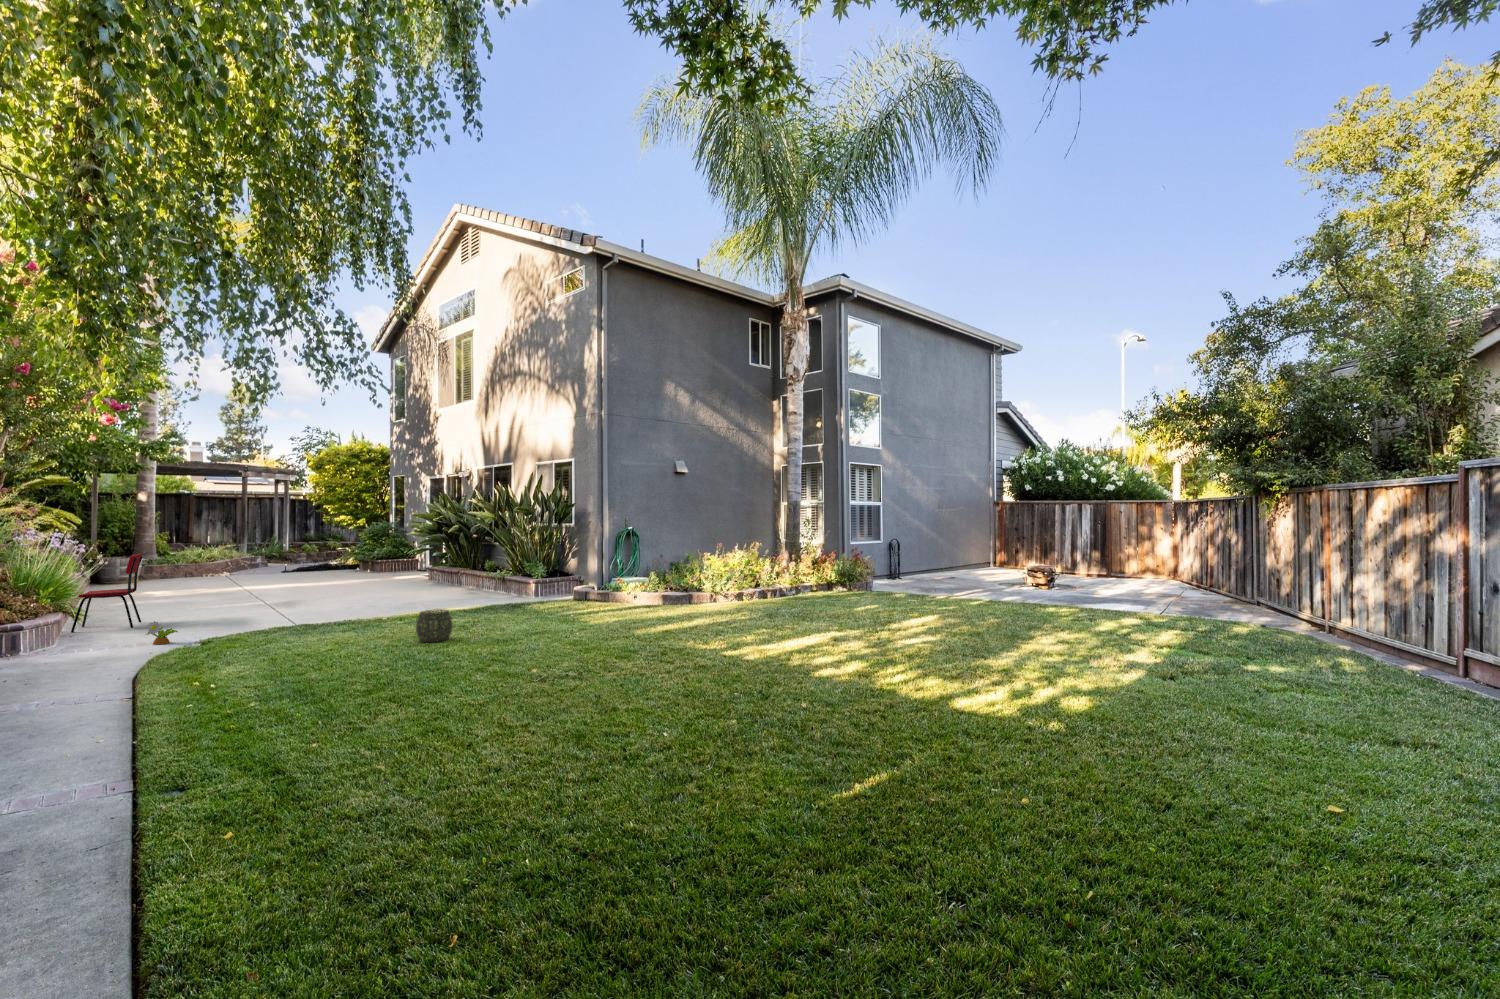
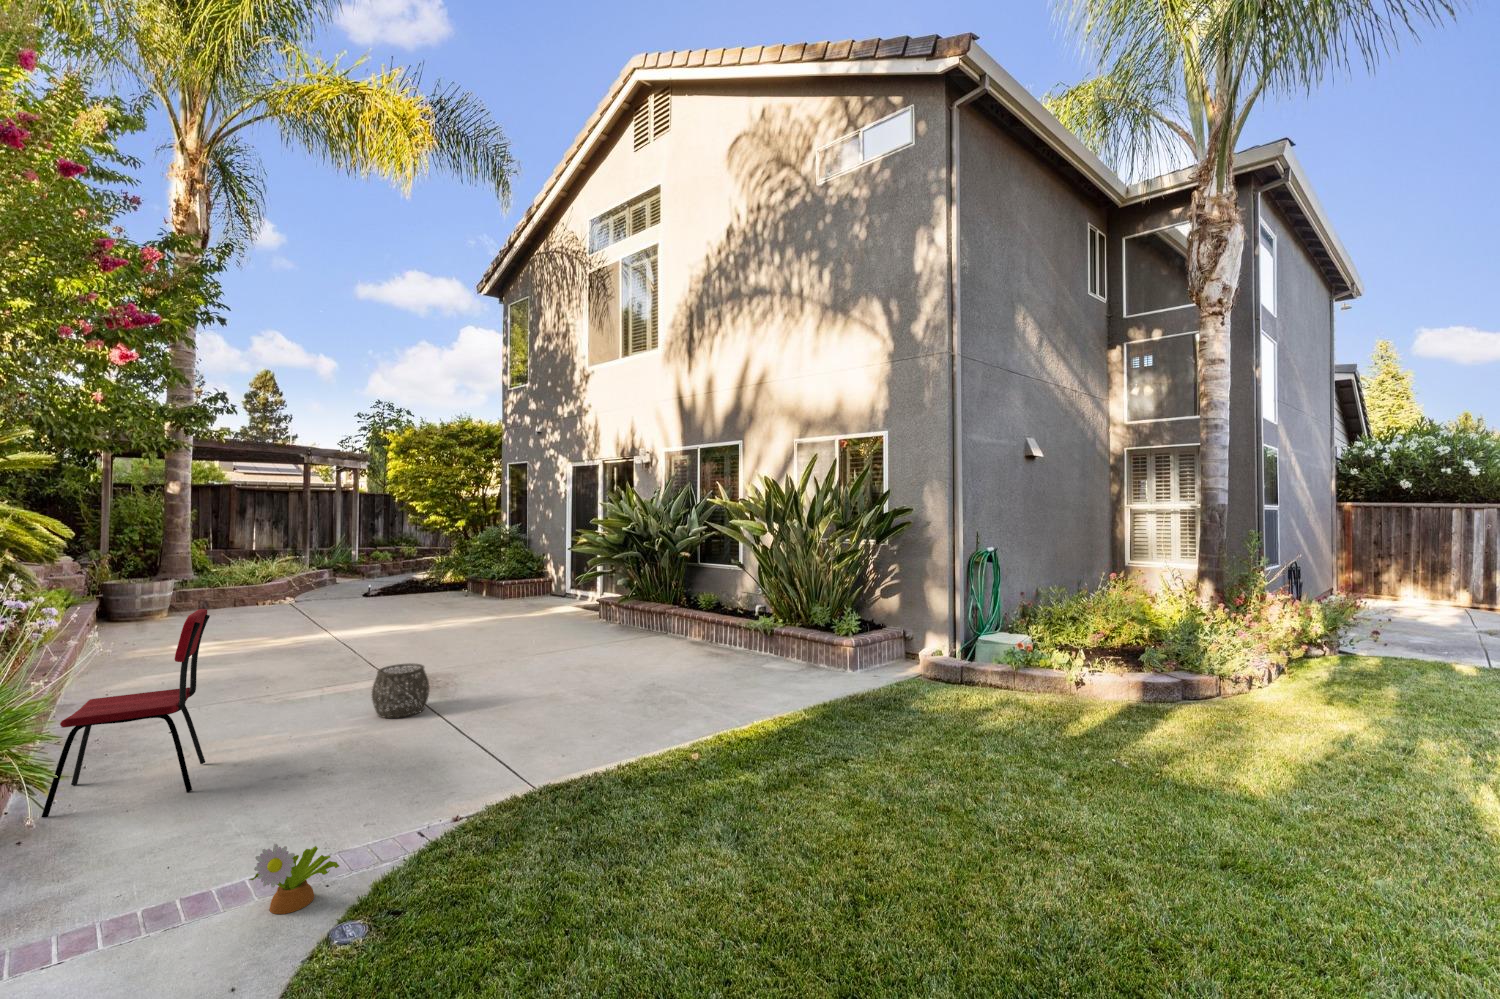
woven basket: present [416,609,452,642] -> present [372,663,429,718]

